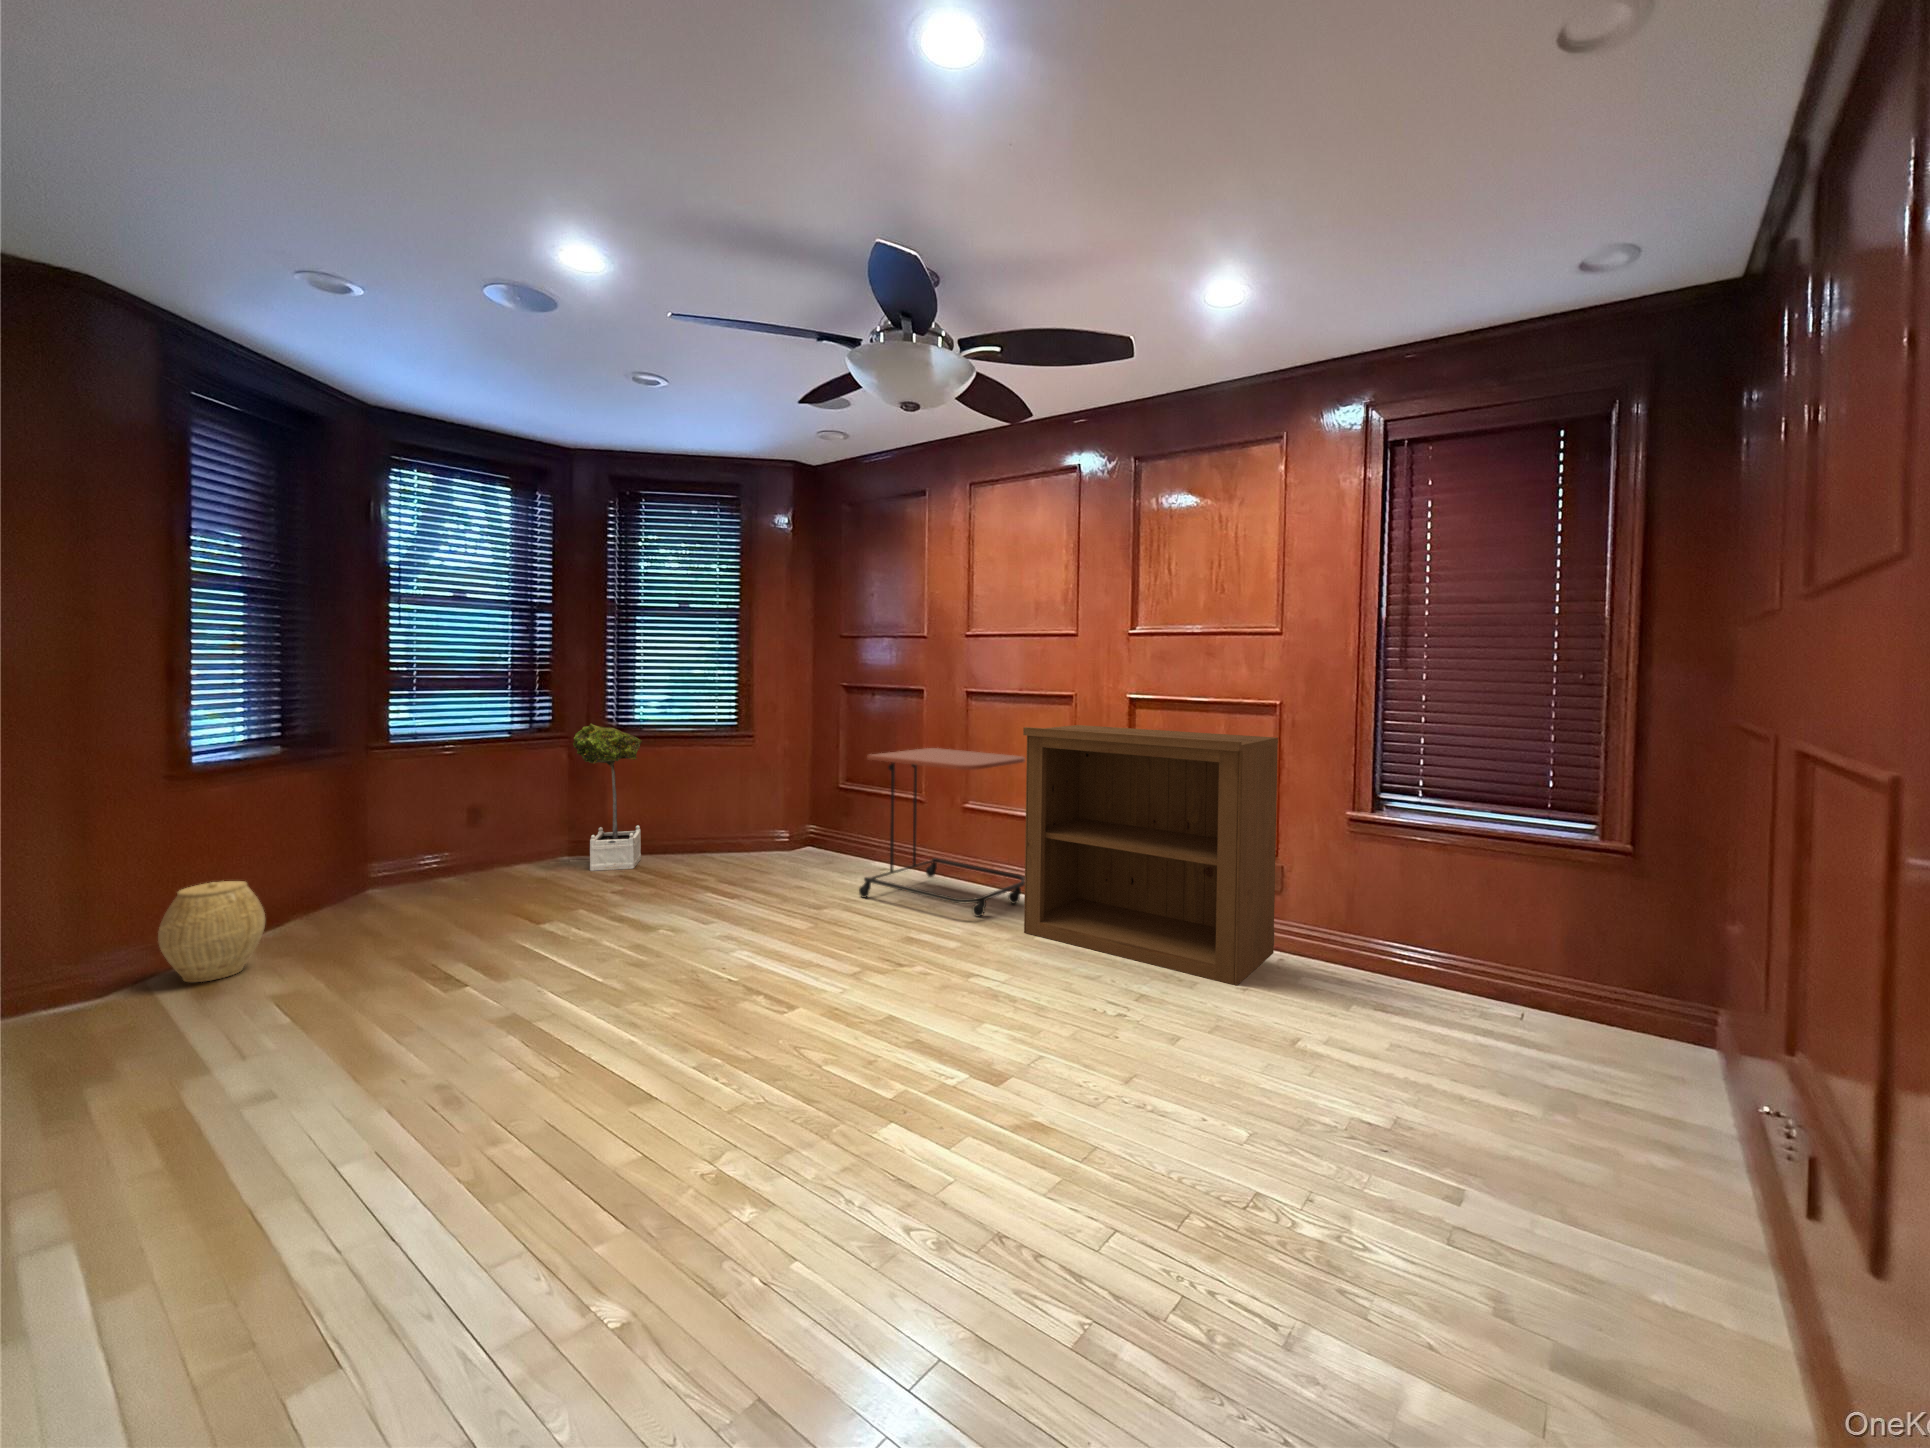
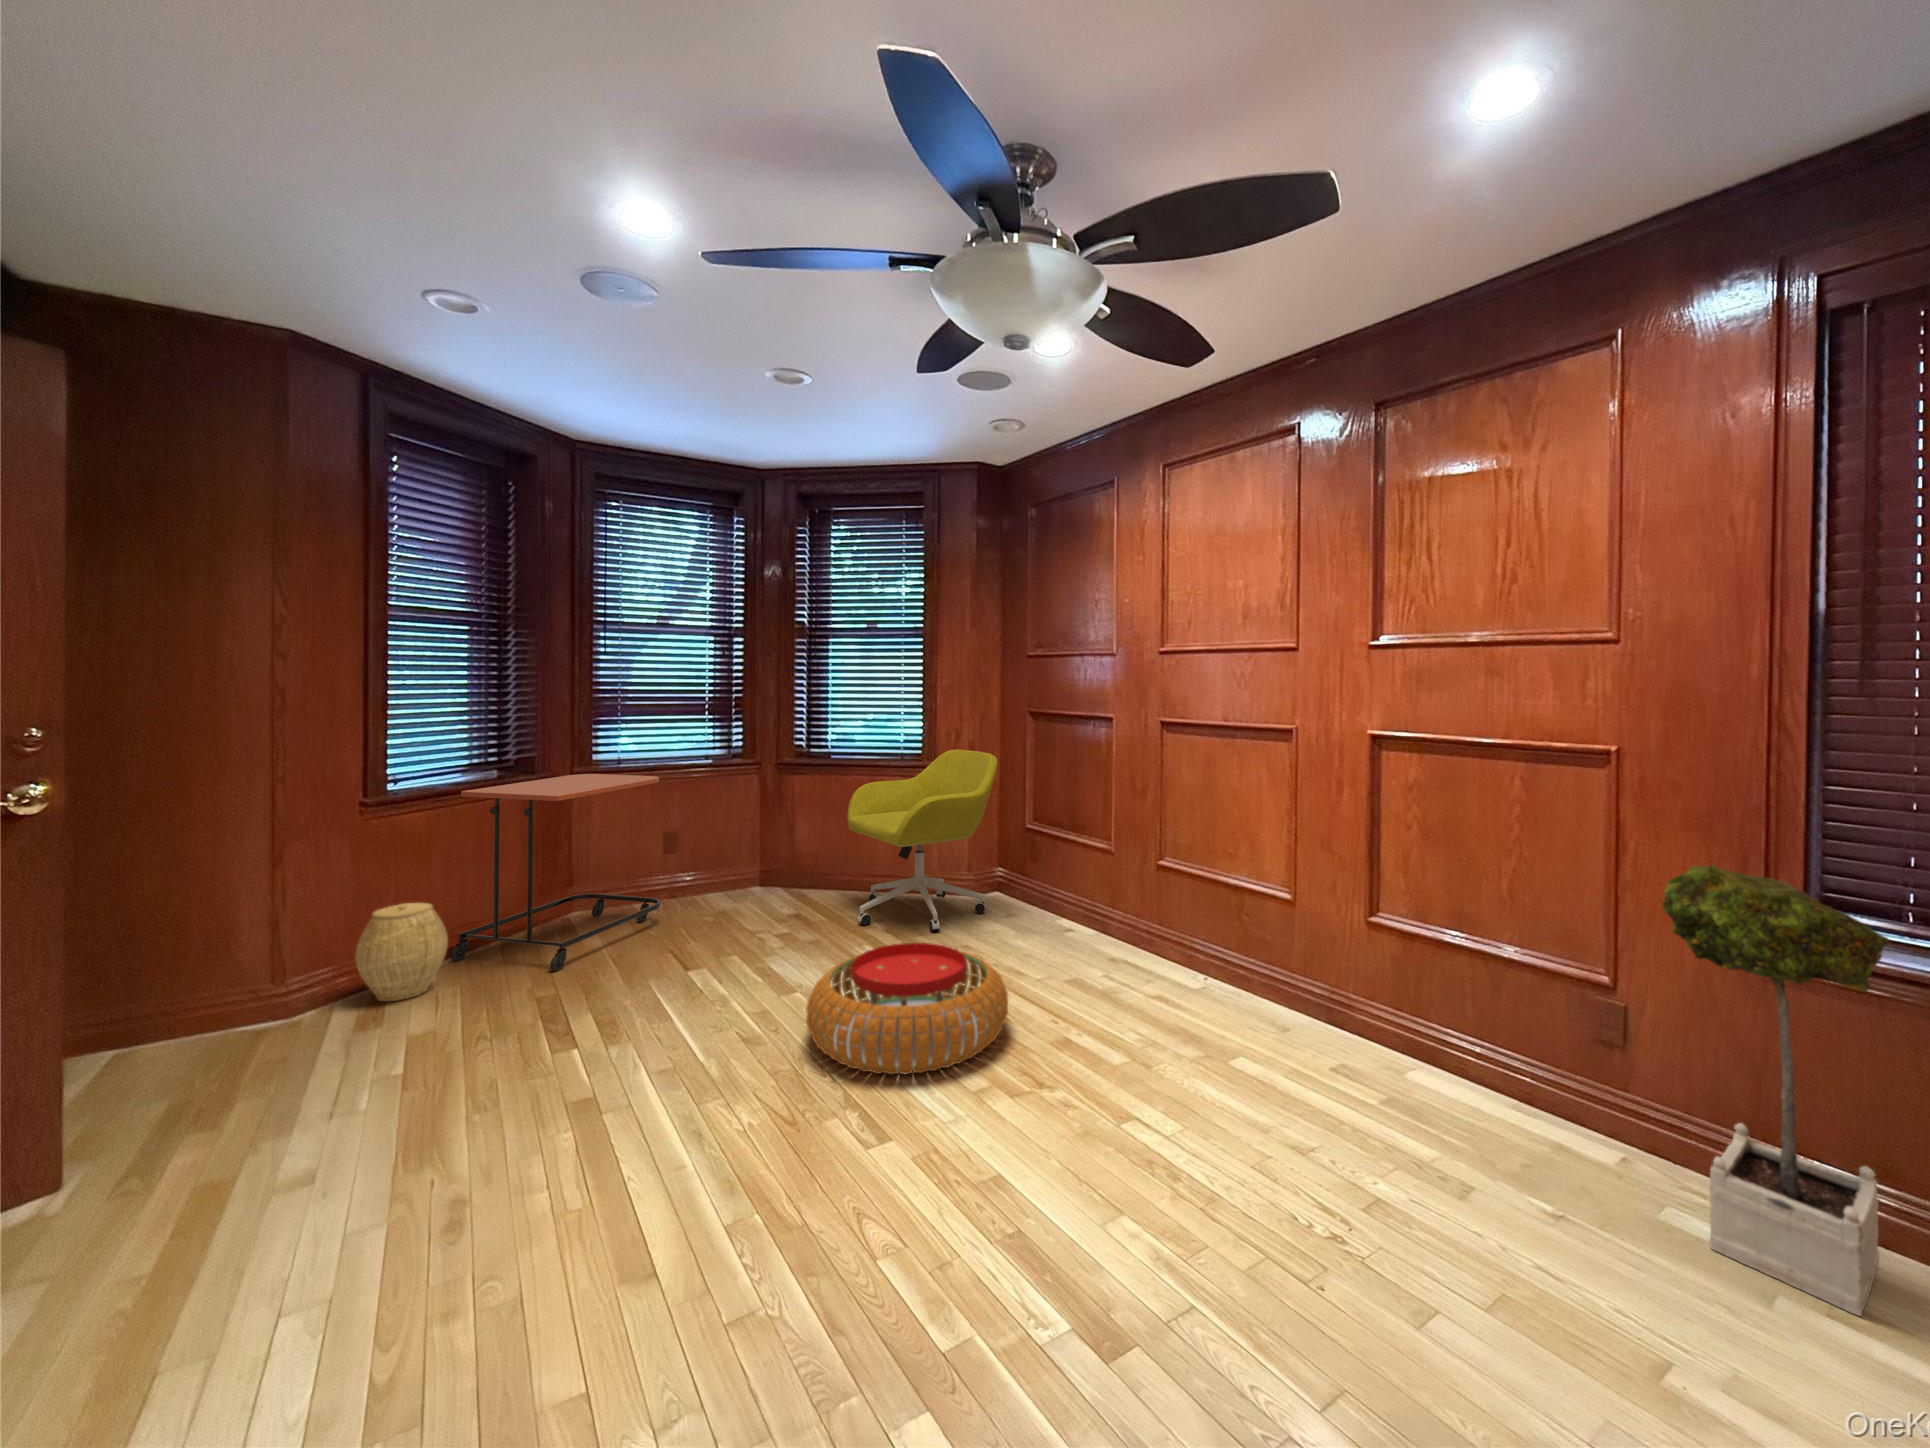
office chair: none [672,721,818,882] -> present [847,750,997,932]
potted tree: present [573,724,642,871] -> present [1662,864,1889,1317]
bookshelf: present [1023,725,1278,986] -> none [1213,770,1617,1210]
side table: present [859,748,1025,917] -> present [450,774,661,971]
pouf: none [690,877,864,975] -> present [806,943,1008,1075]

